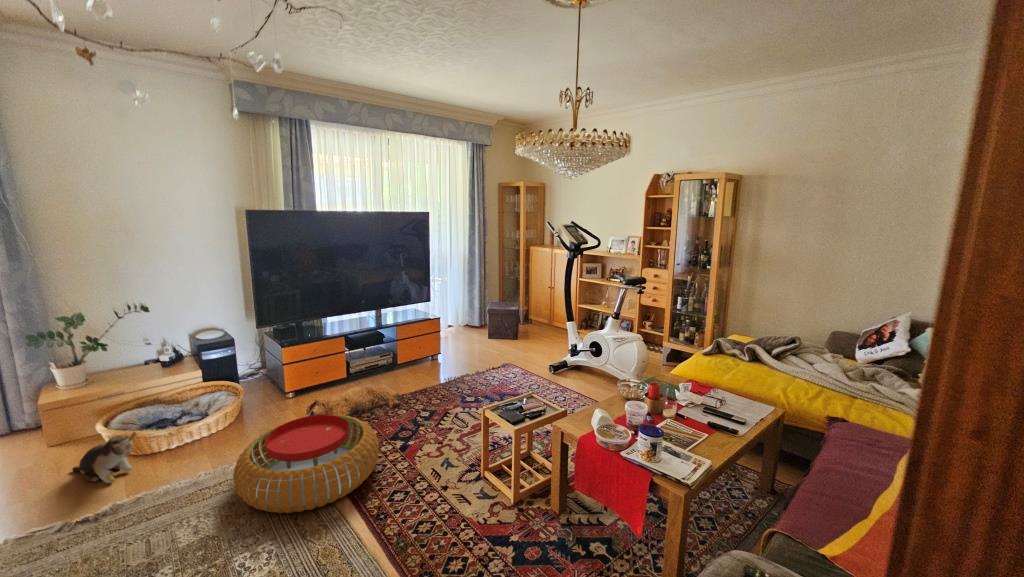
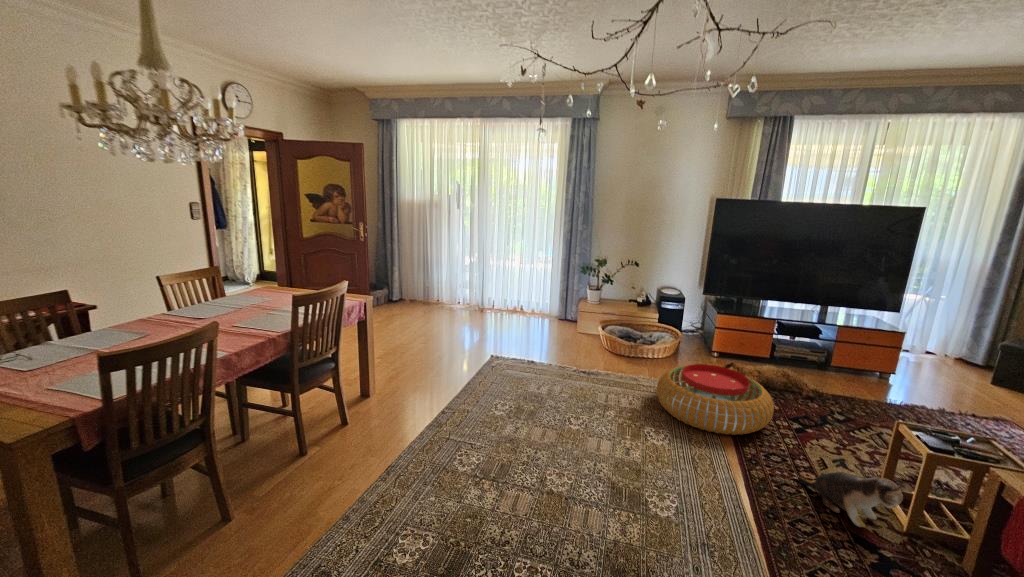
plush toy: present [73,432,136,483] -> present [798,472,913,527]

